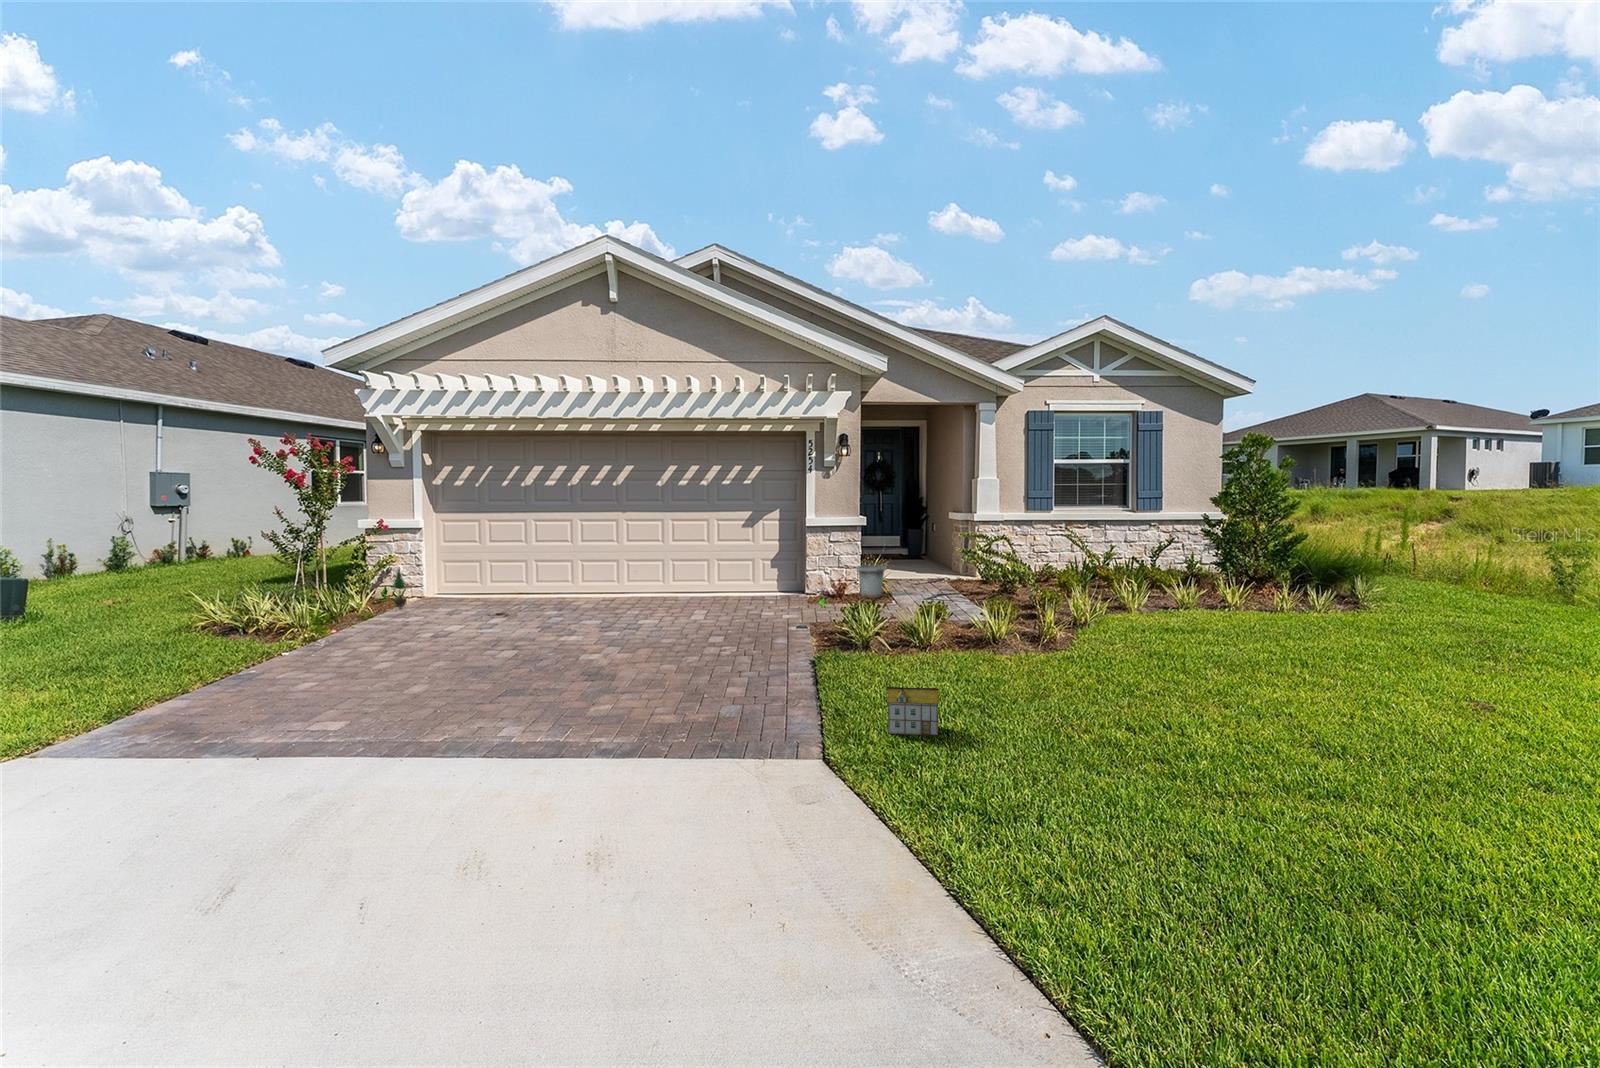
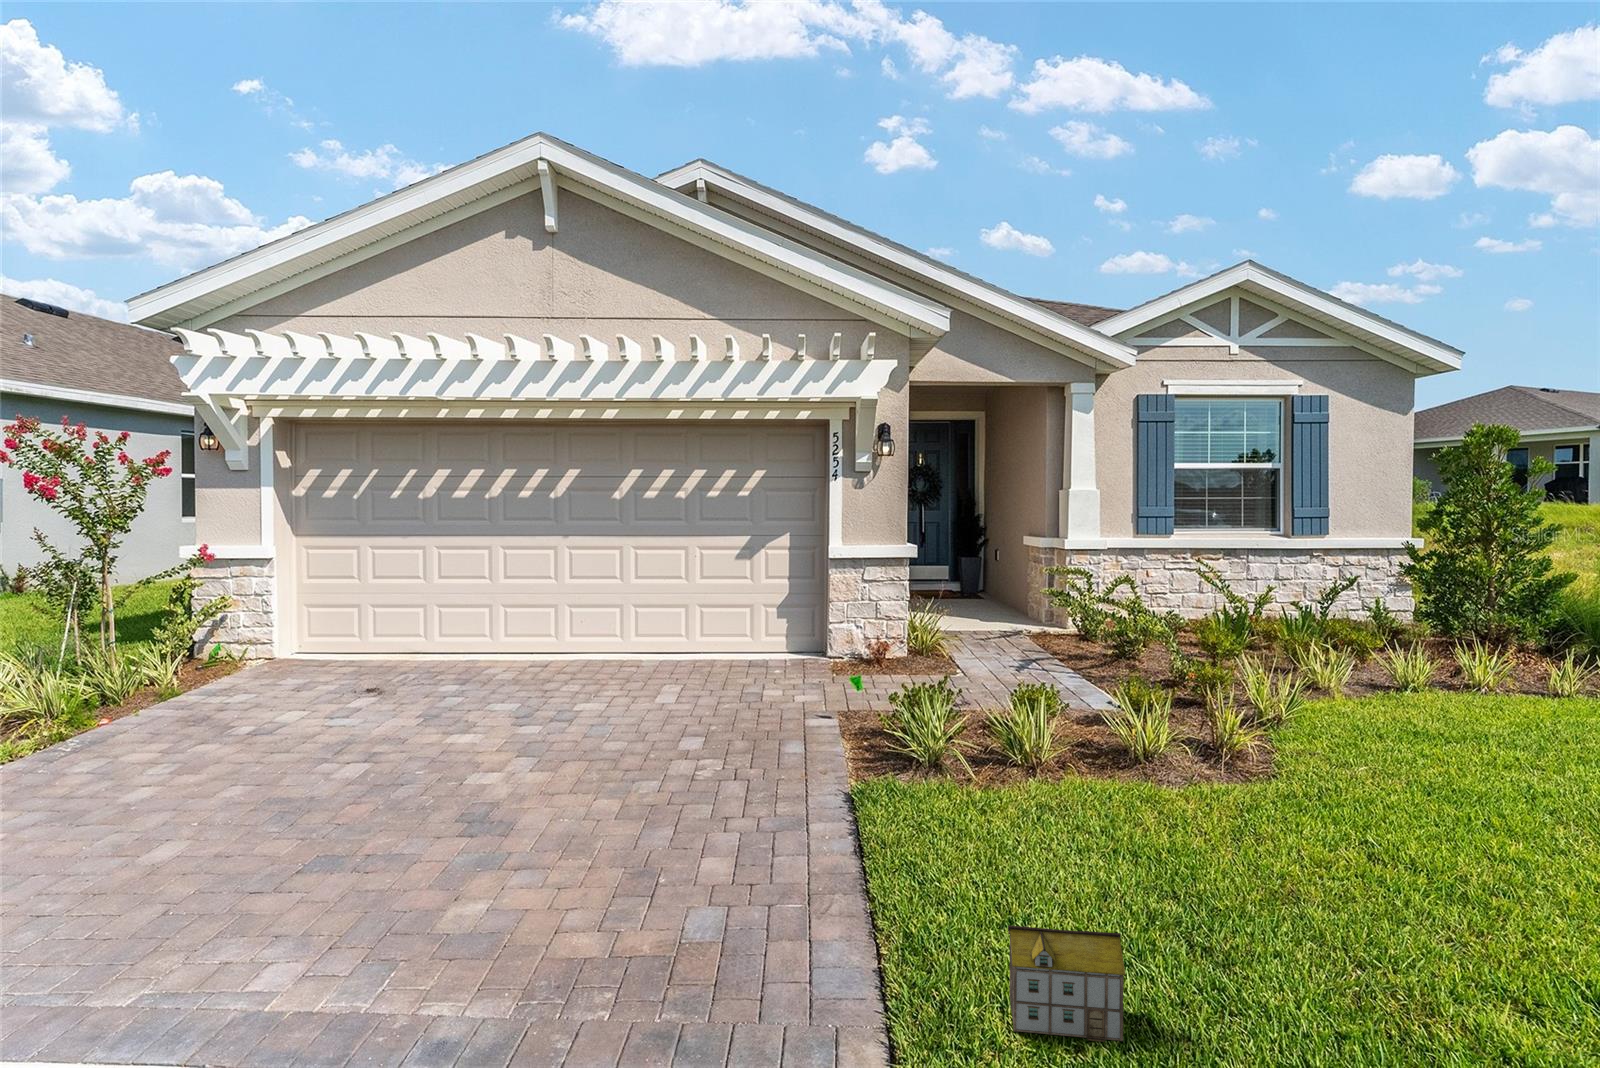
trash can: present [856,565,887,599] -> none [902,615,947,666]
potted tree: present [393,569,407,608] -> none [224,615,250,676]

